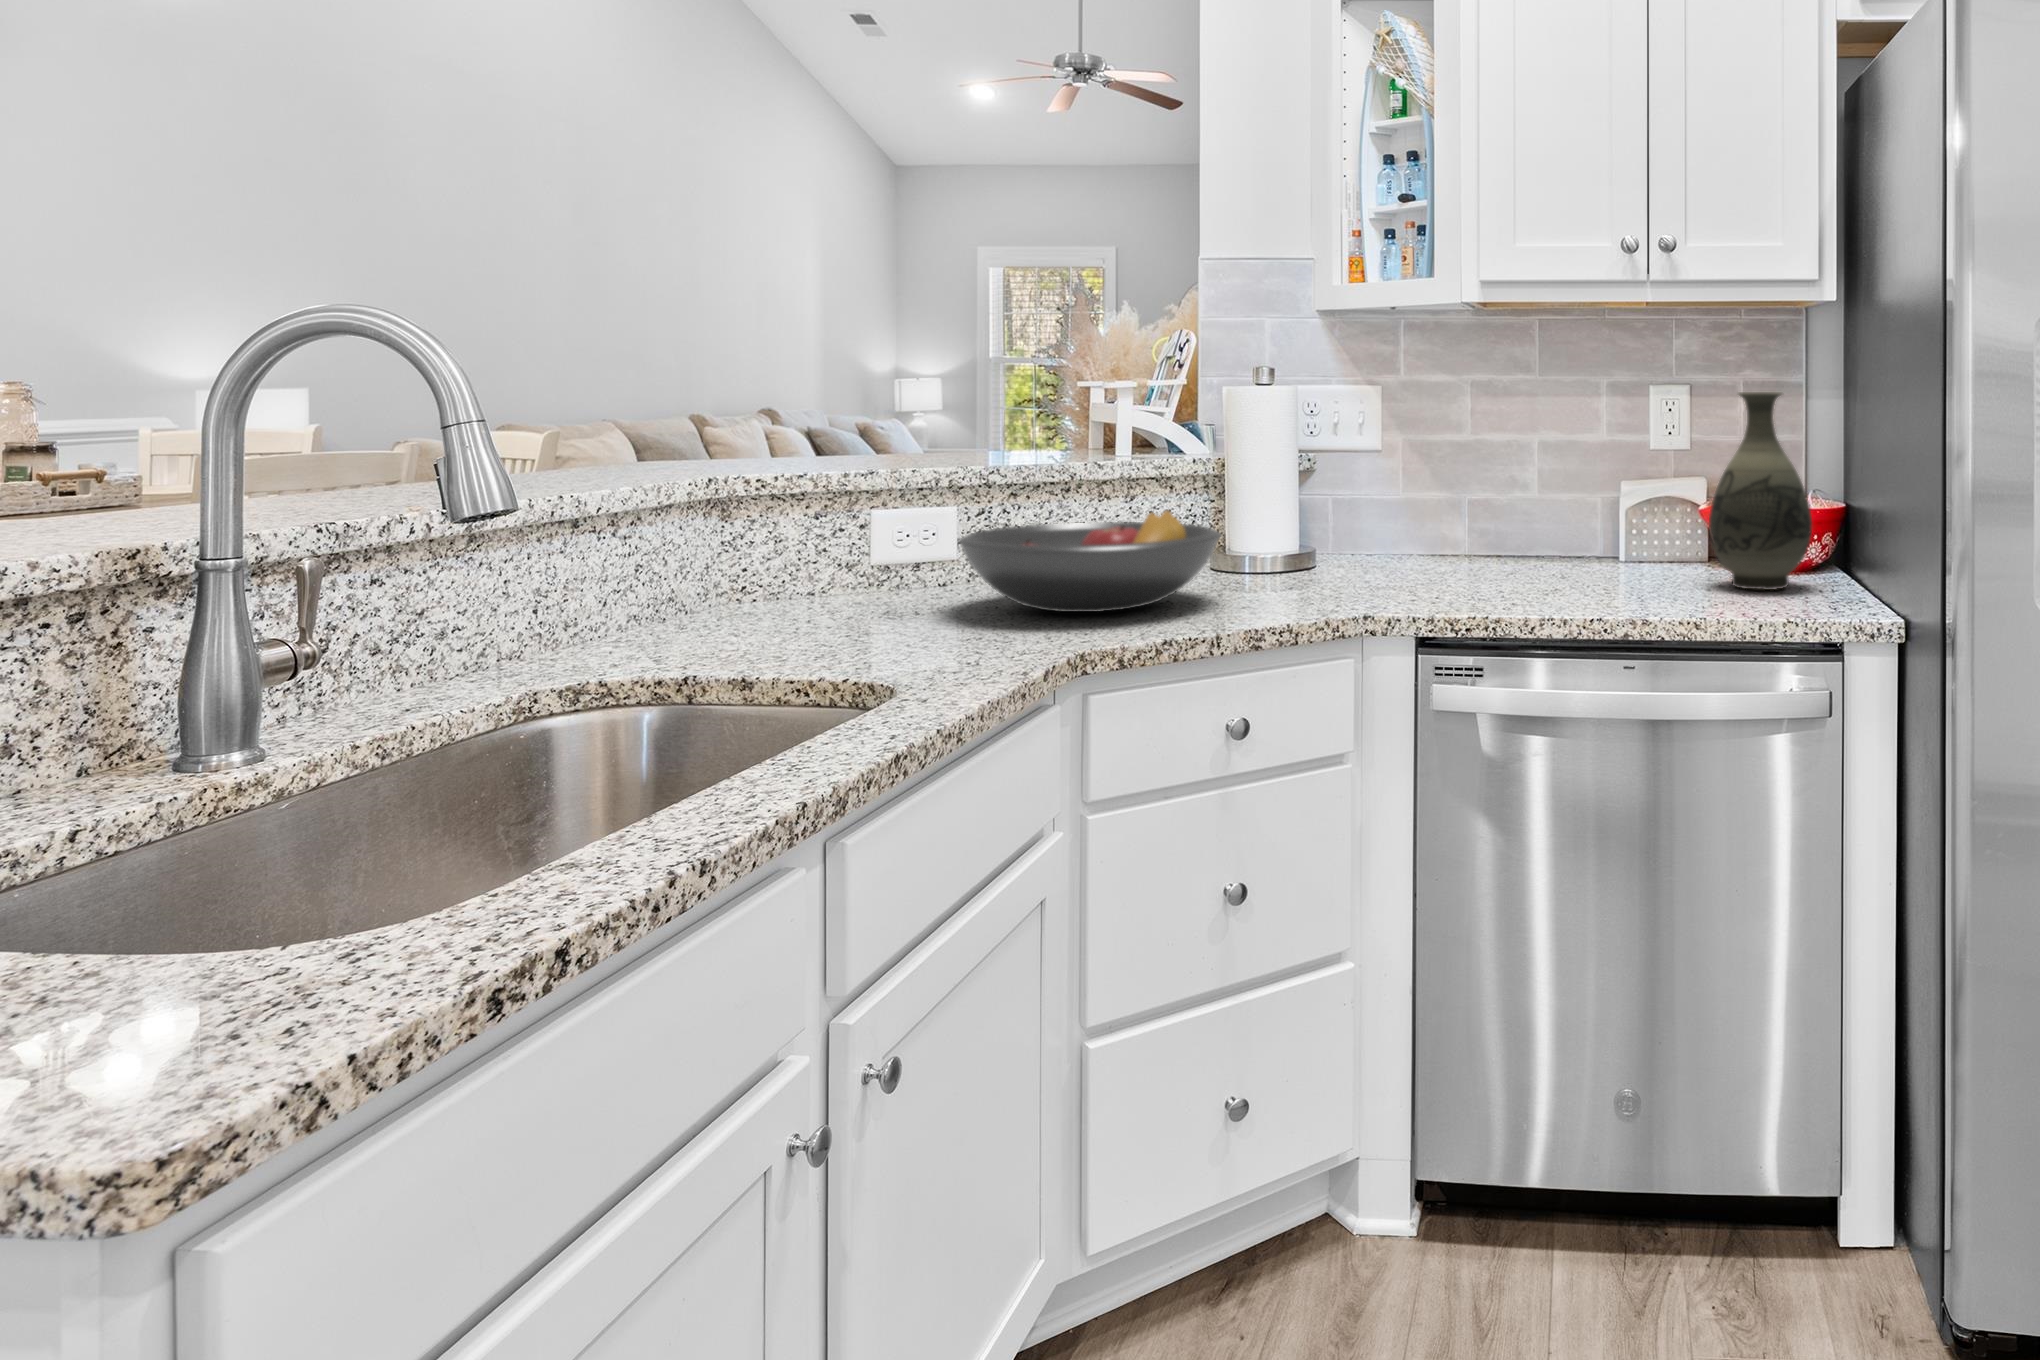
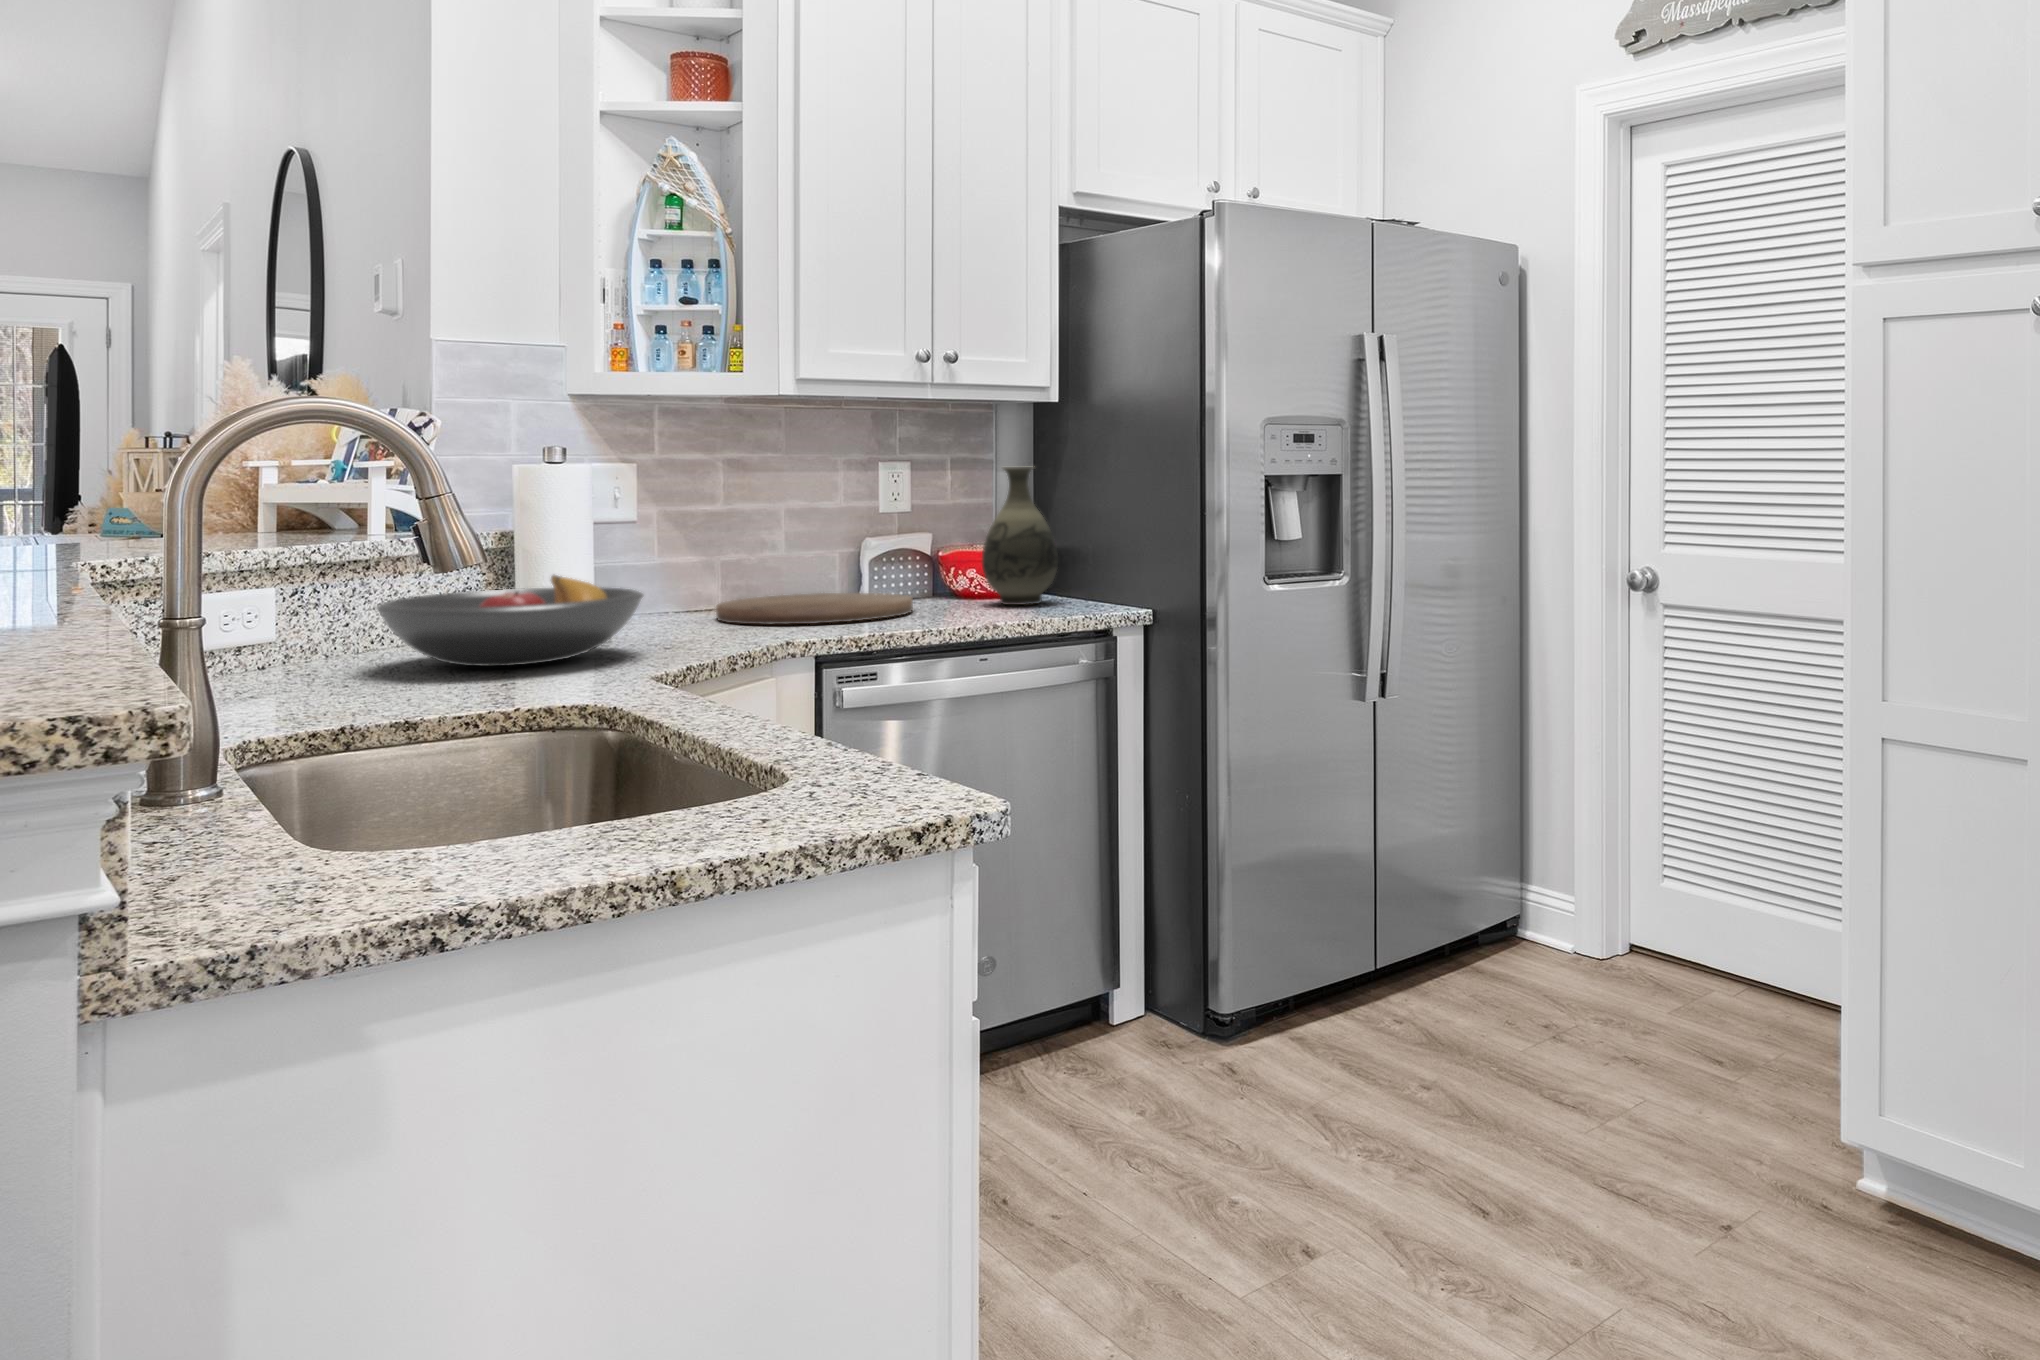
cutting board: none [1397,548,1618,592] -> present [716,593,913,625]

